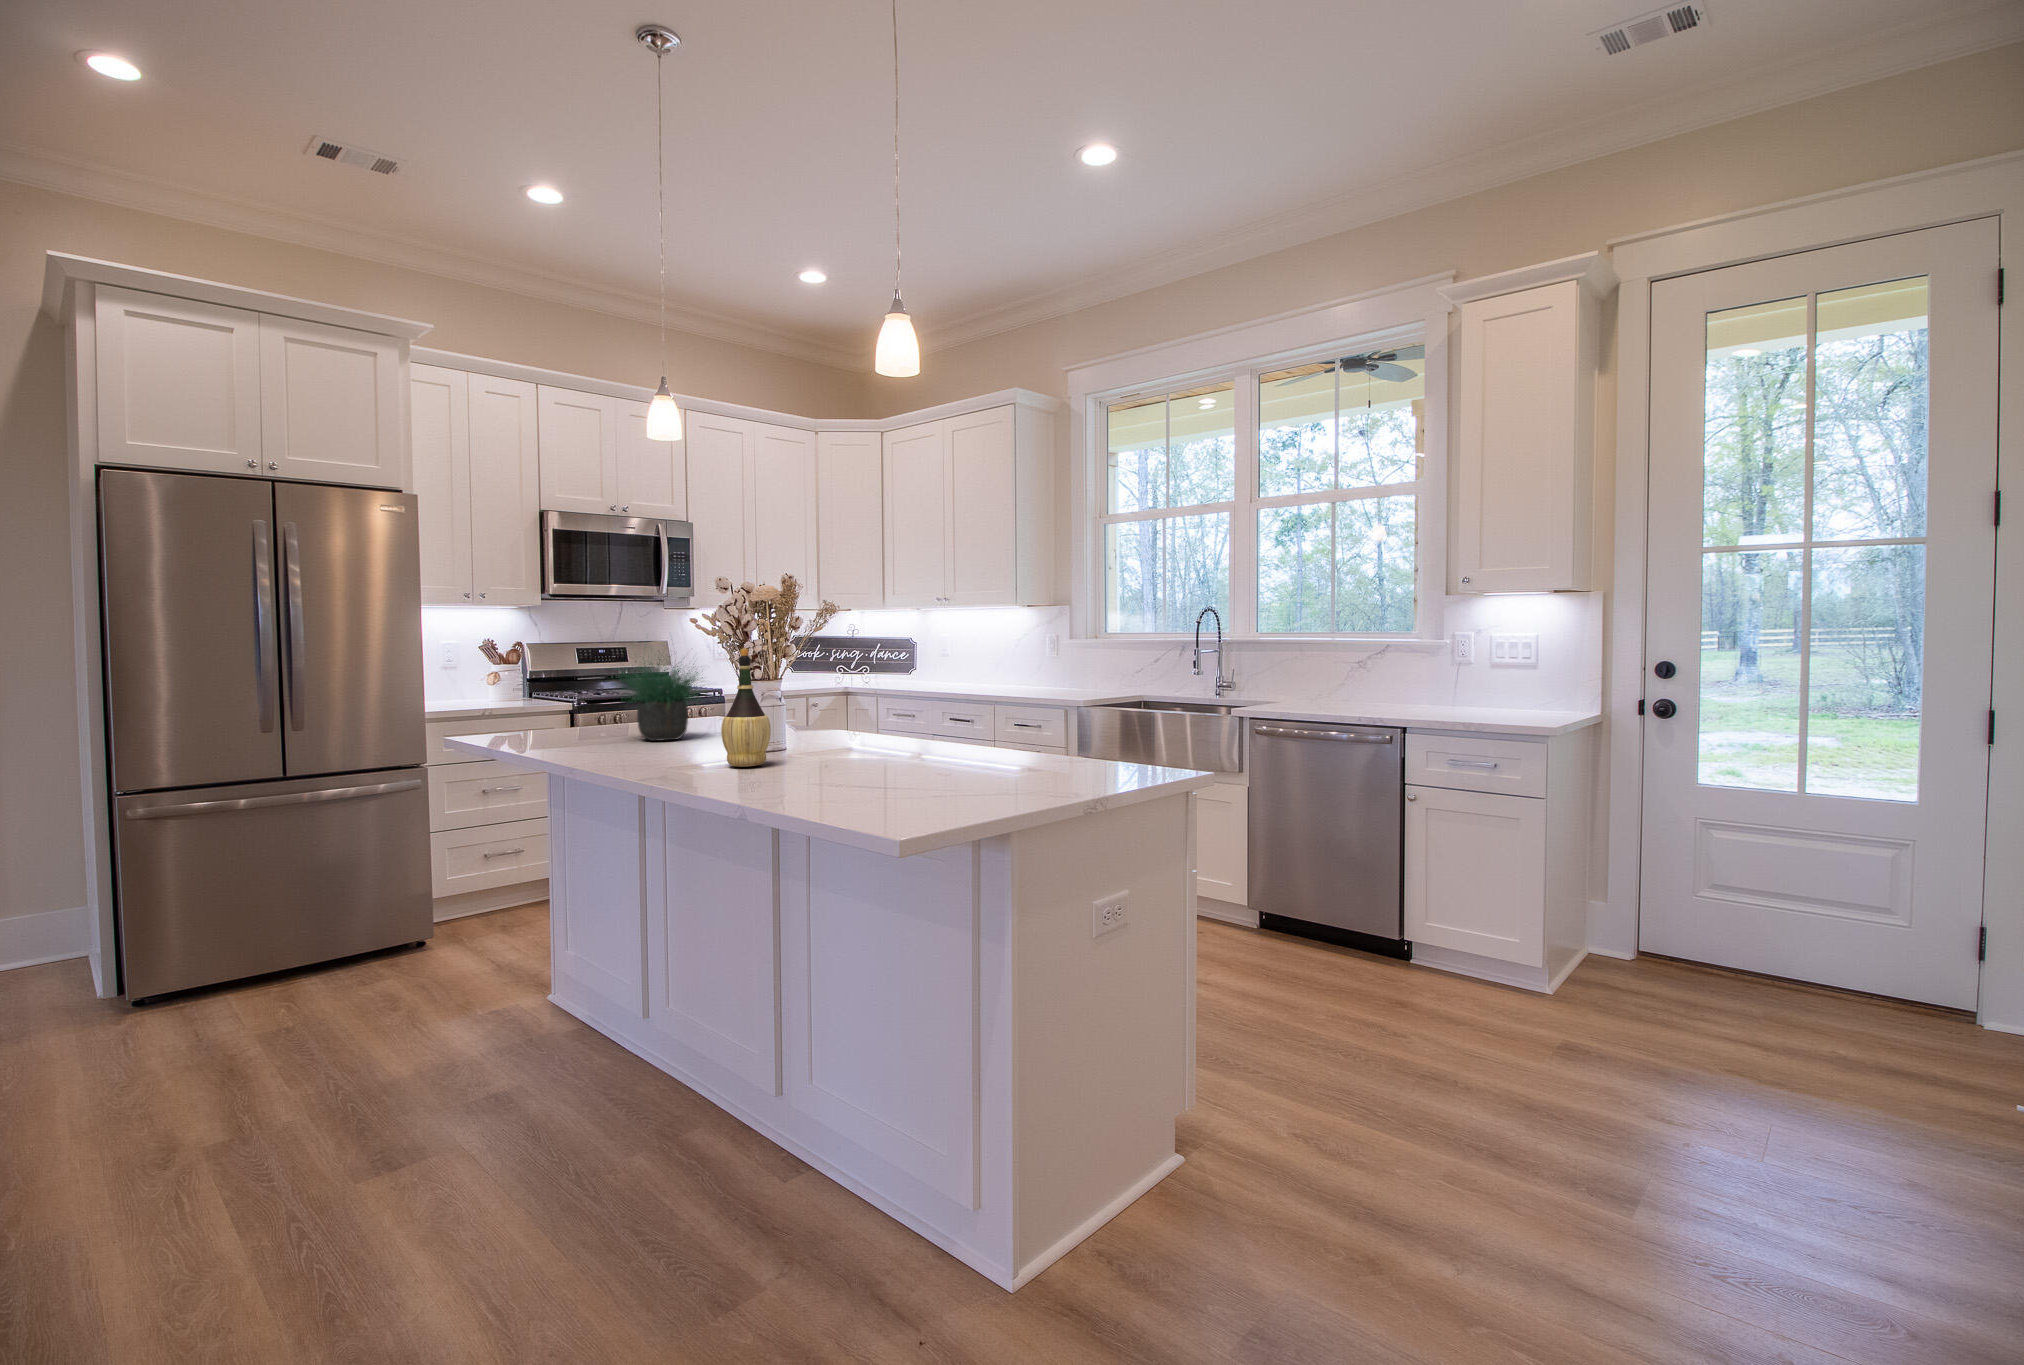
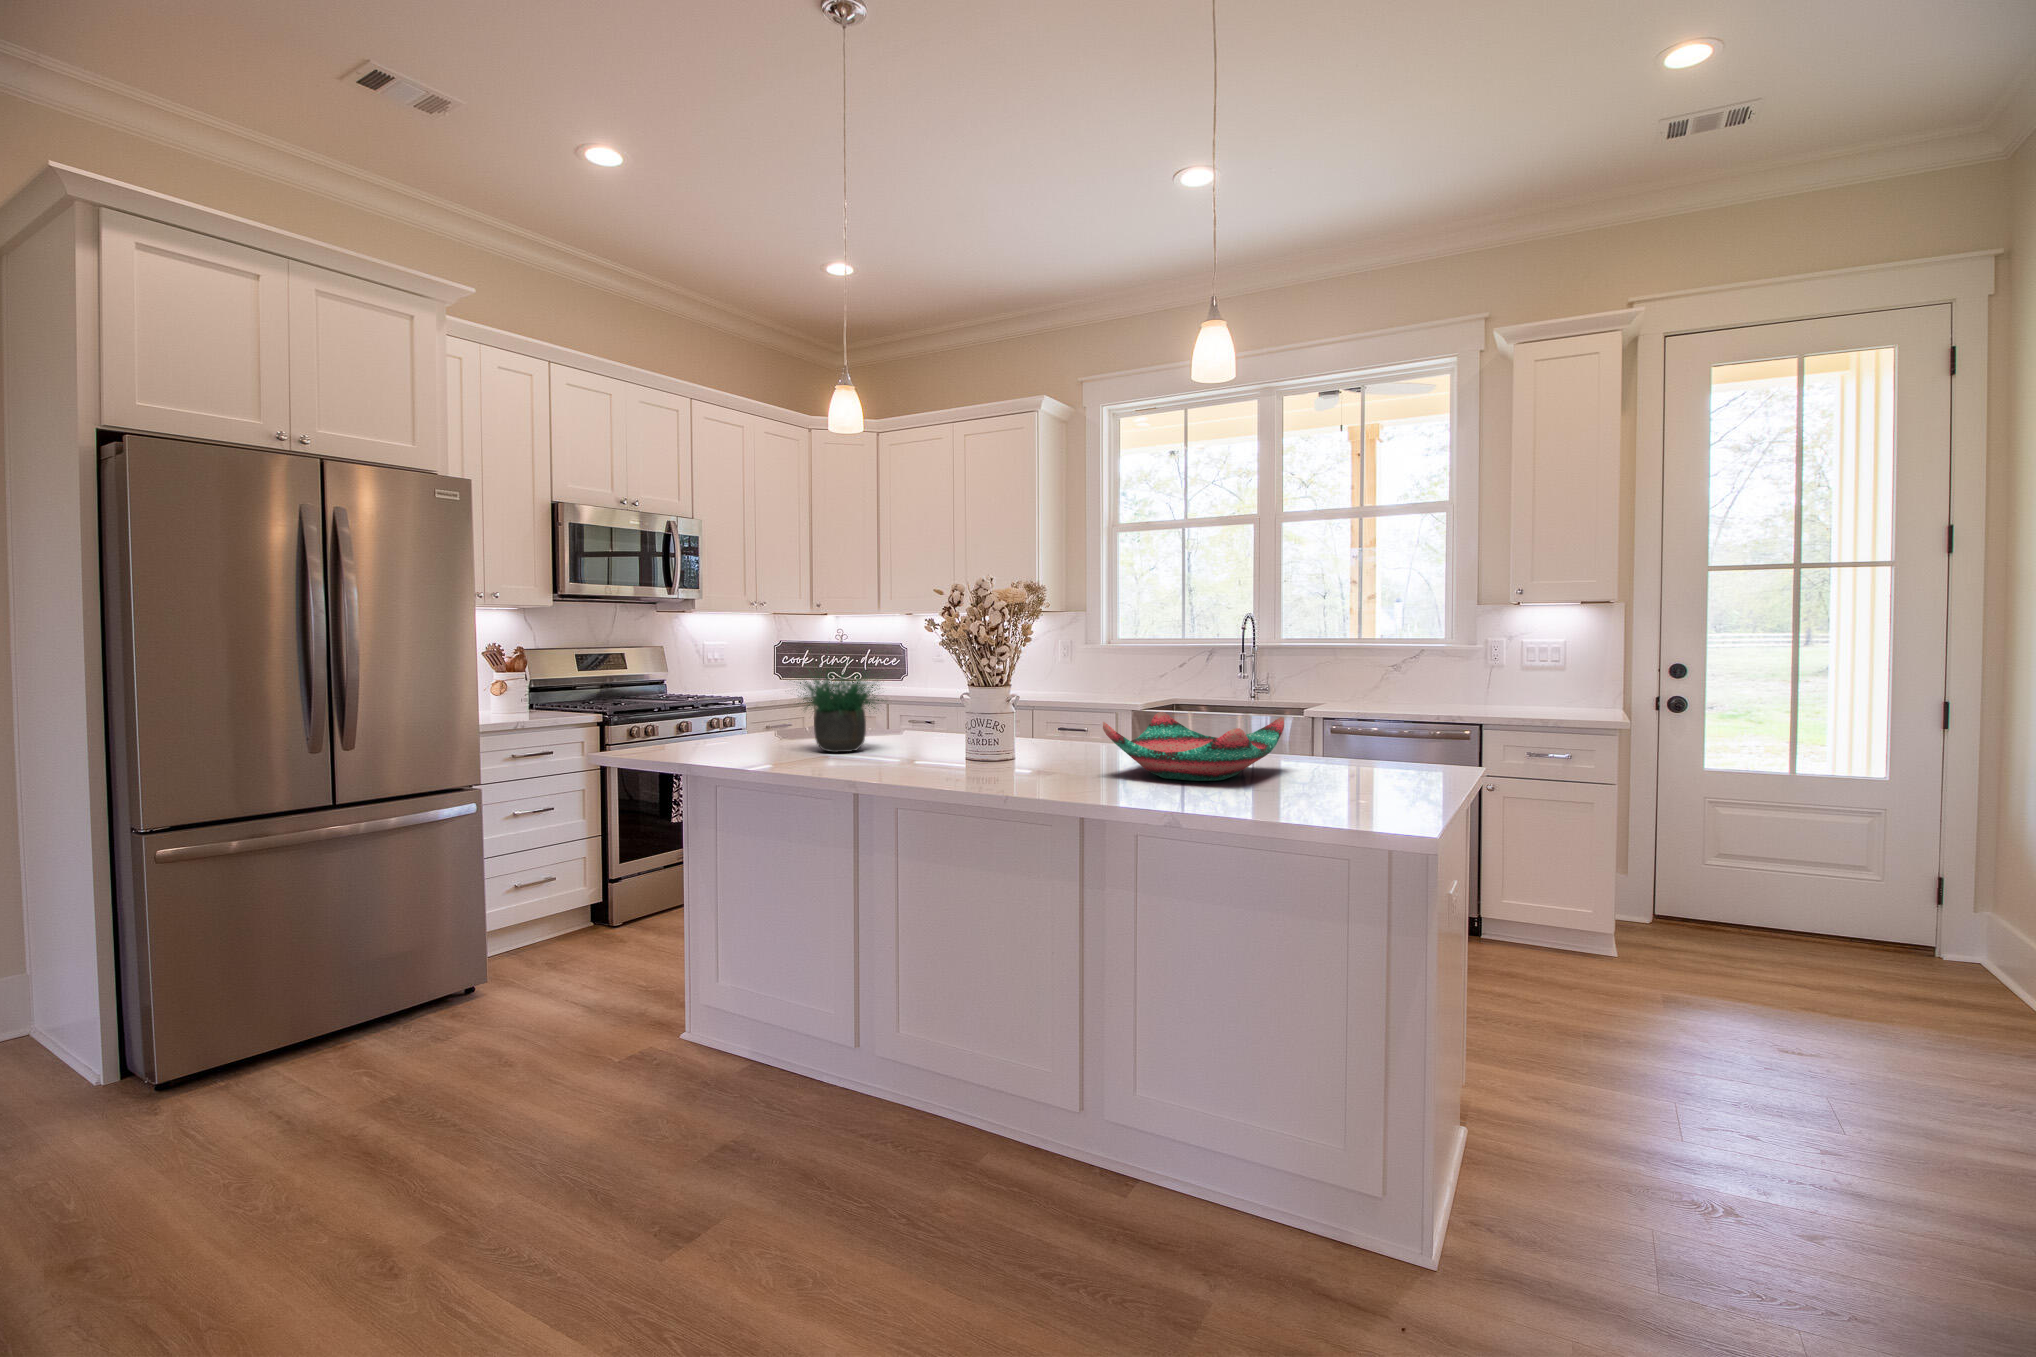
wine bottle: present [721,648,771,767] -> none [1004,654,1053,776]
decorative bowl: none [802,707,995,776] -> present [1103,712,1284,781]

